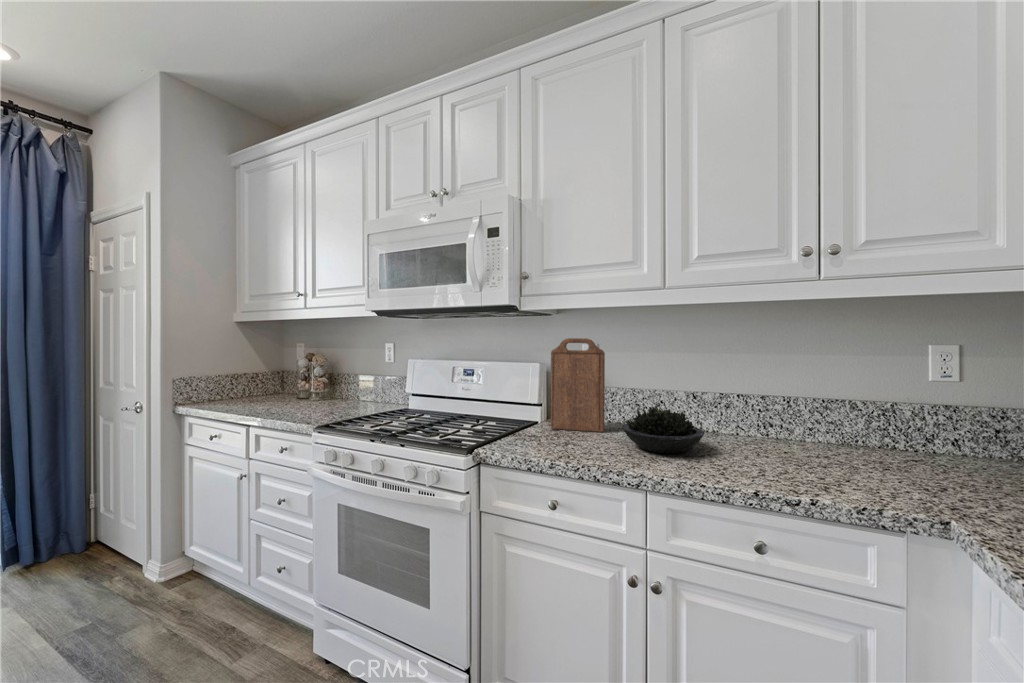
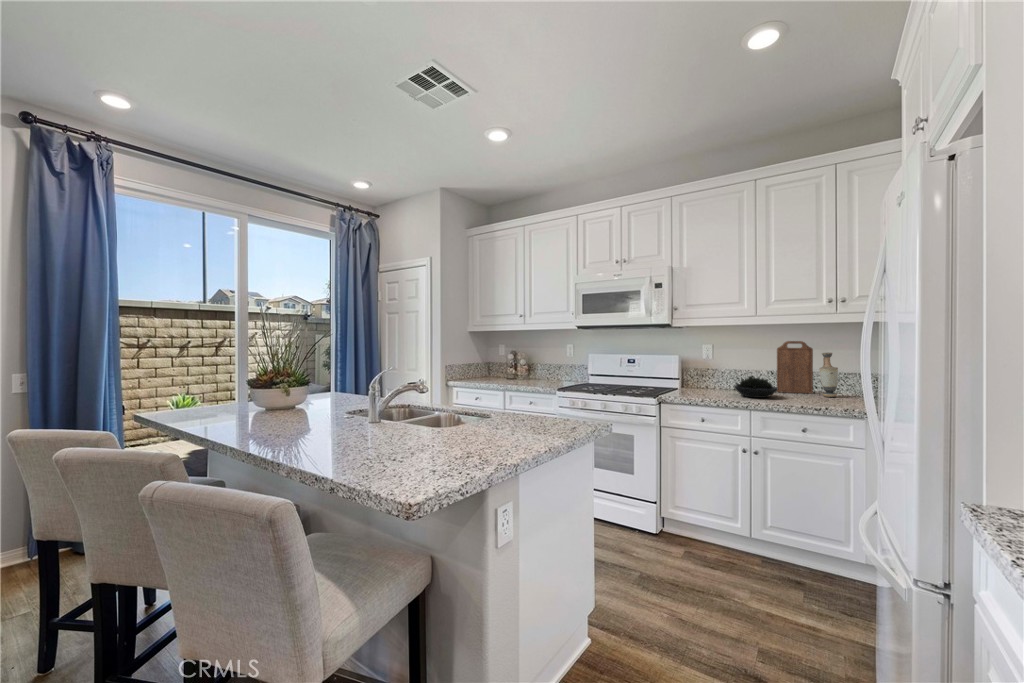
cutting board: present [551,338,605,432] -> present [777,341,813,393]
vase: none [779,360,813,447] -> present [819,353,838,397]

